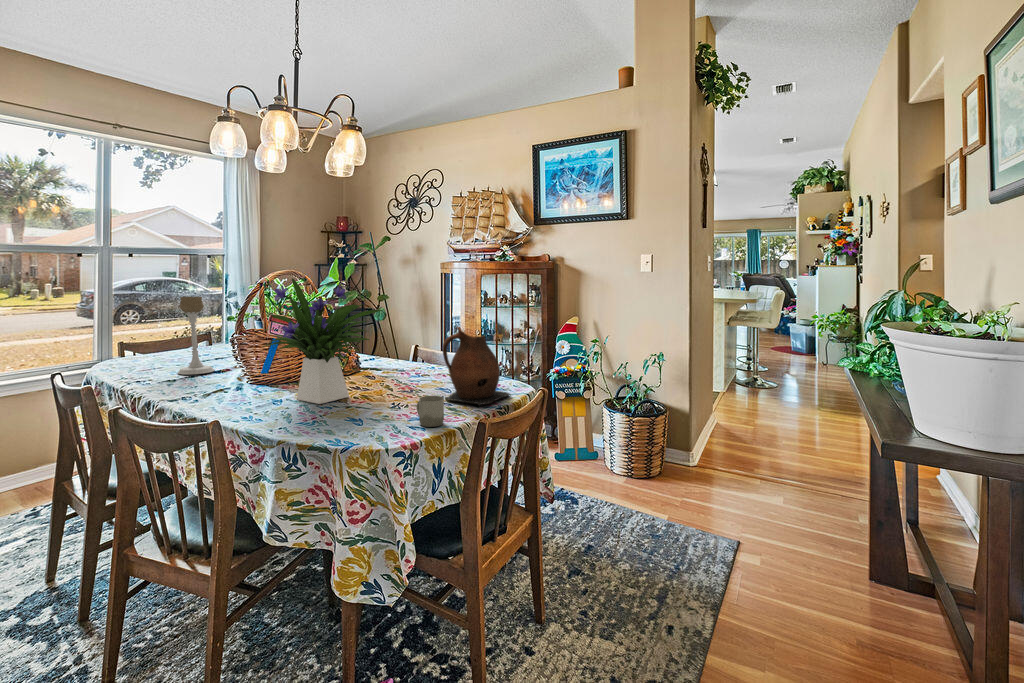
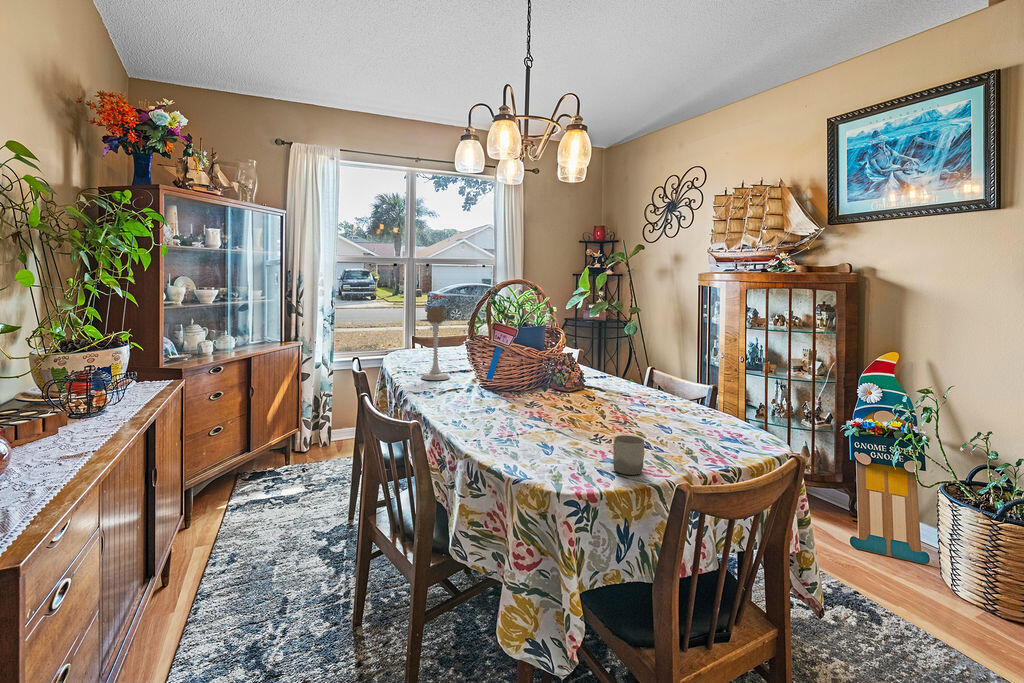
flower arrangement: present [256,278,382,404] -> none [465,292,590,426]
ceramic pitcher: present [443,327,510,405] -> none [658,353,750,457]

